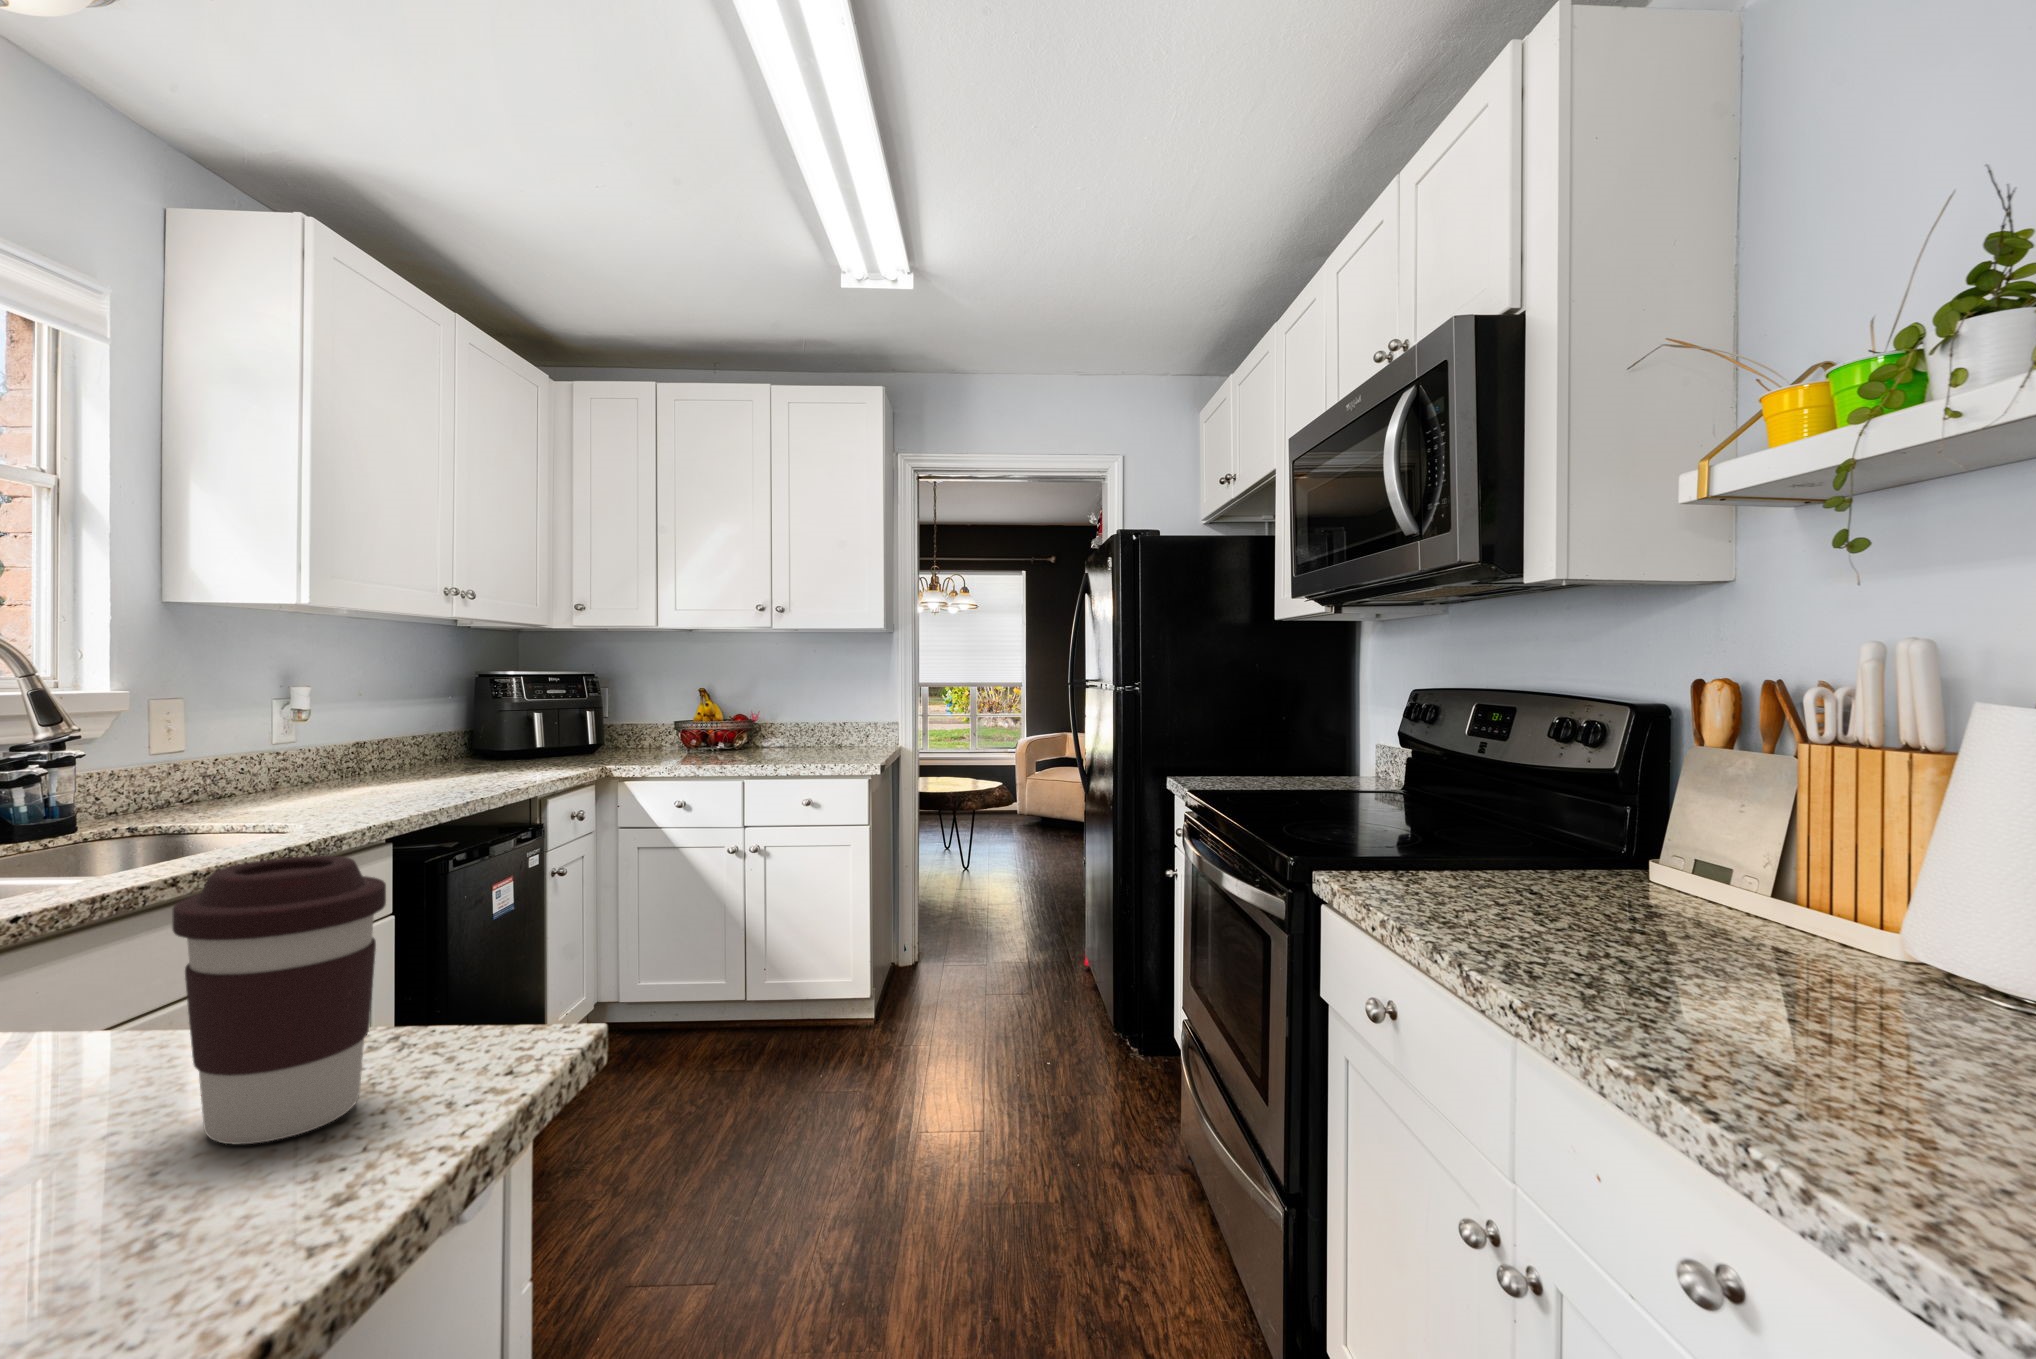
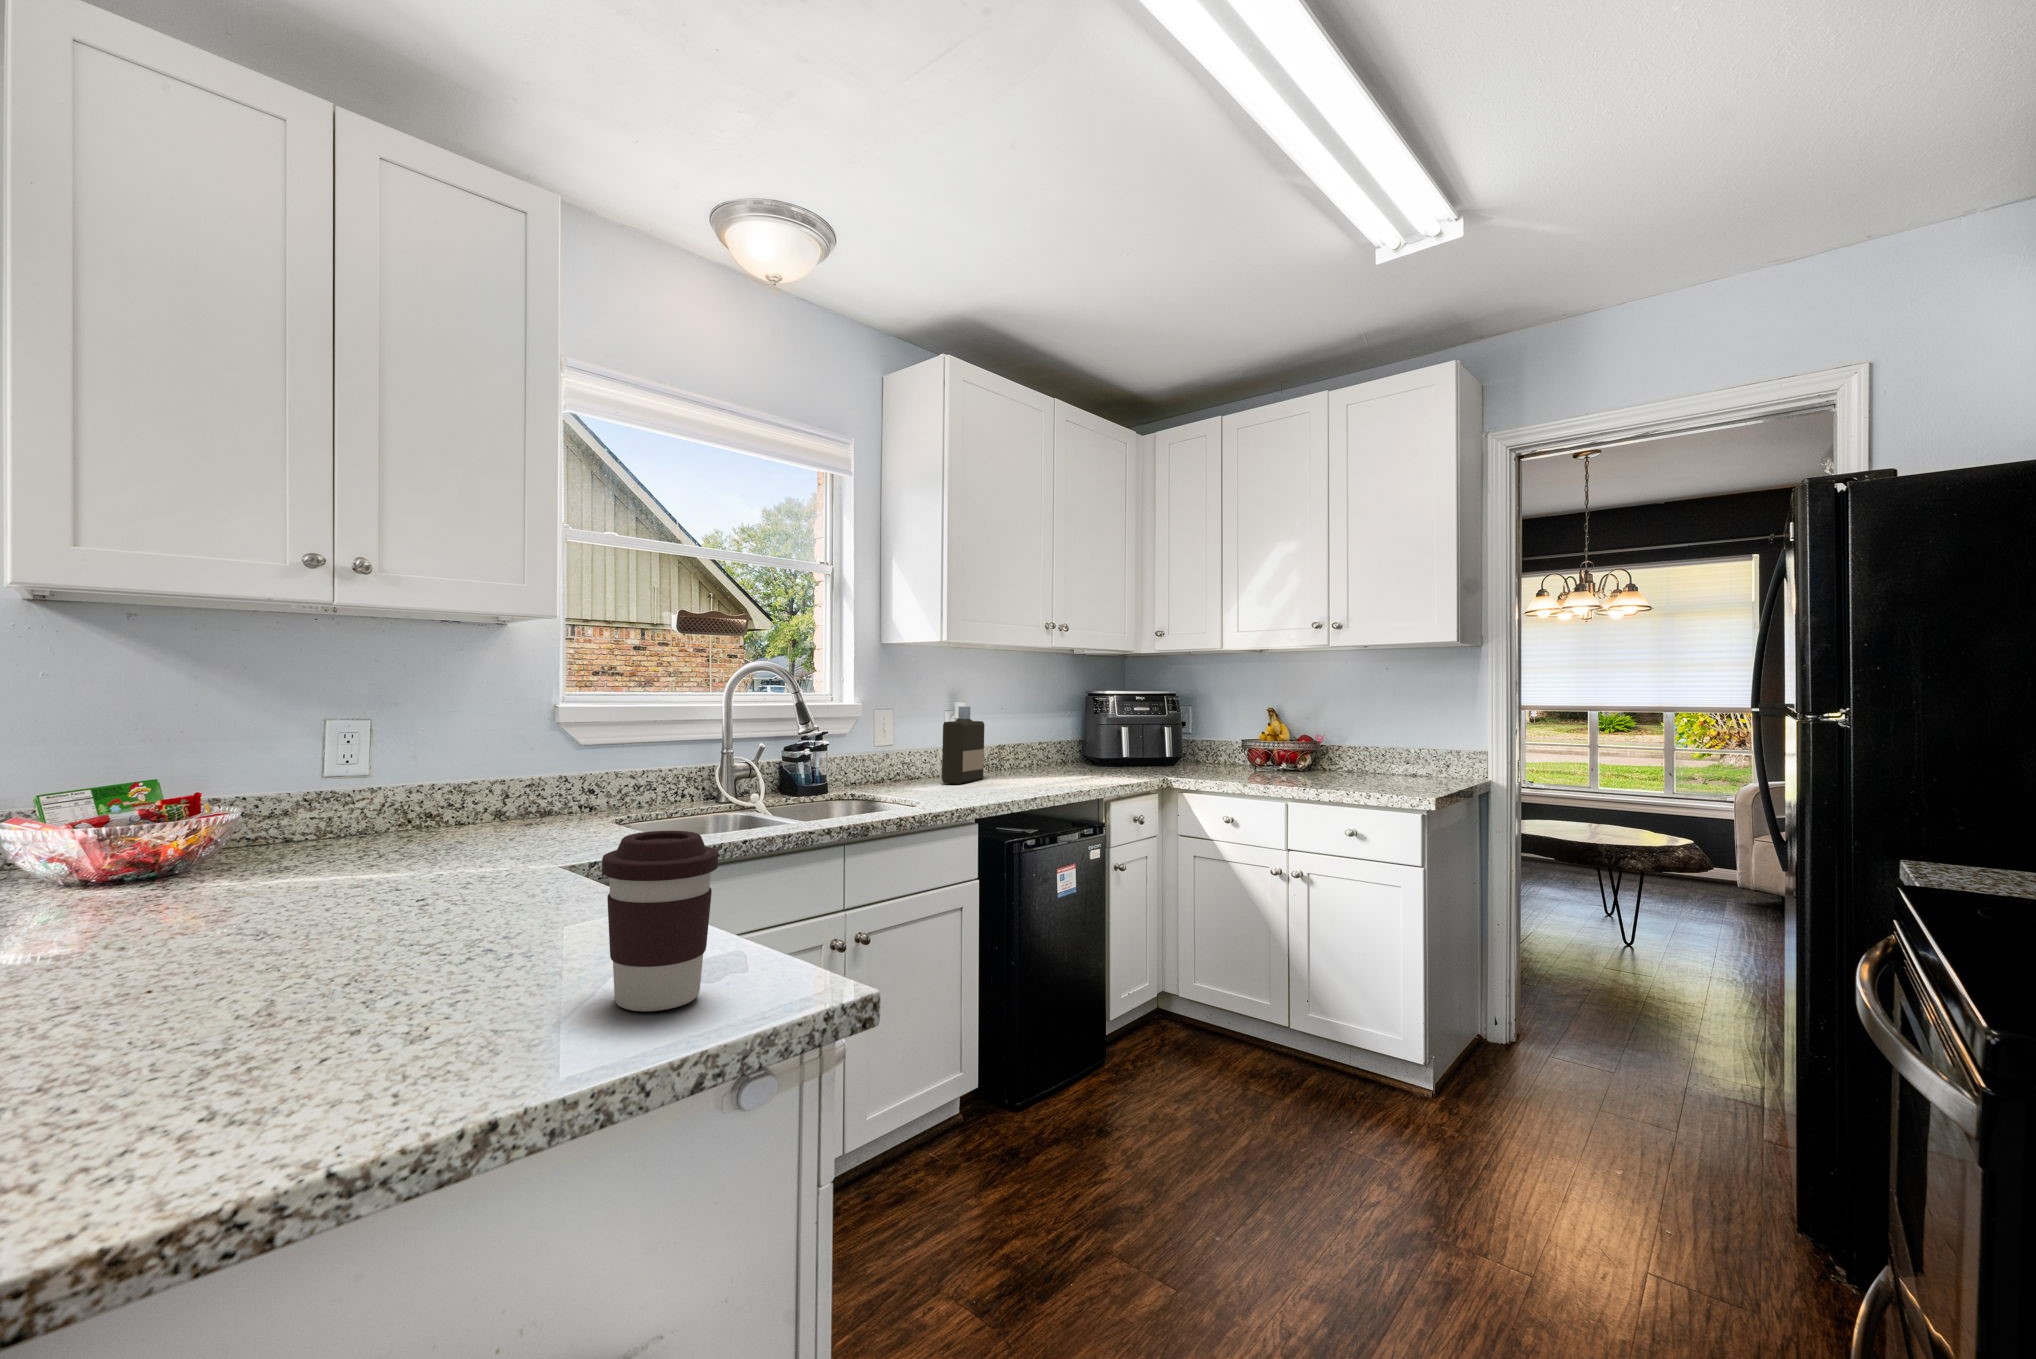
bottle: none [285,693,351,799] -> present [942,706,985,784]

